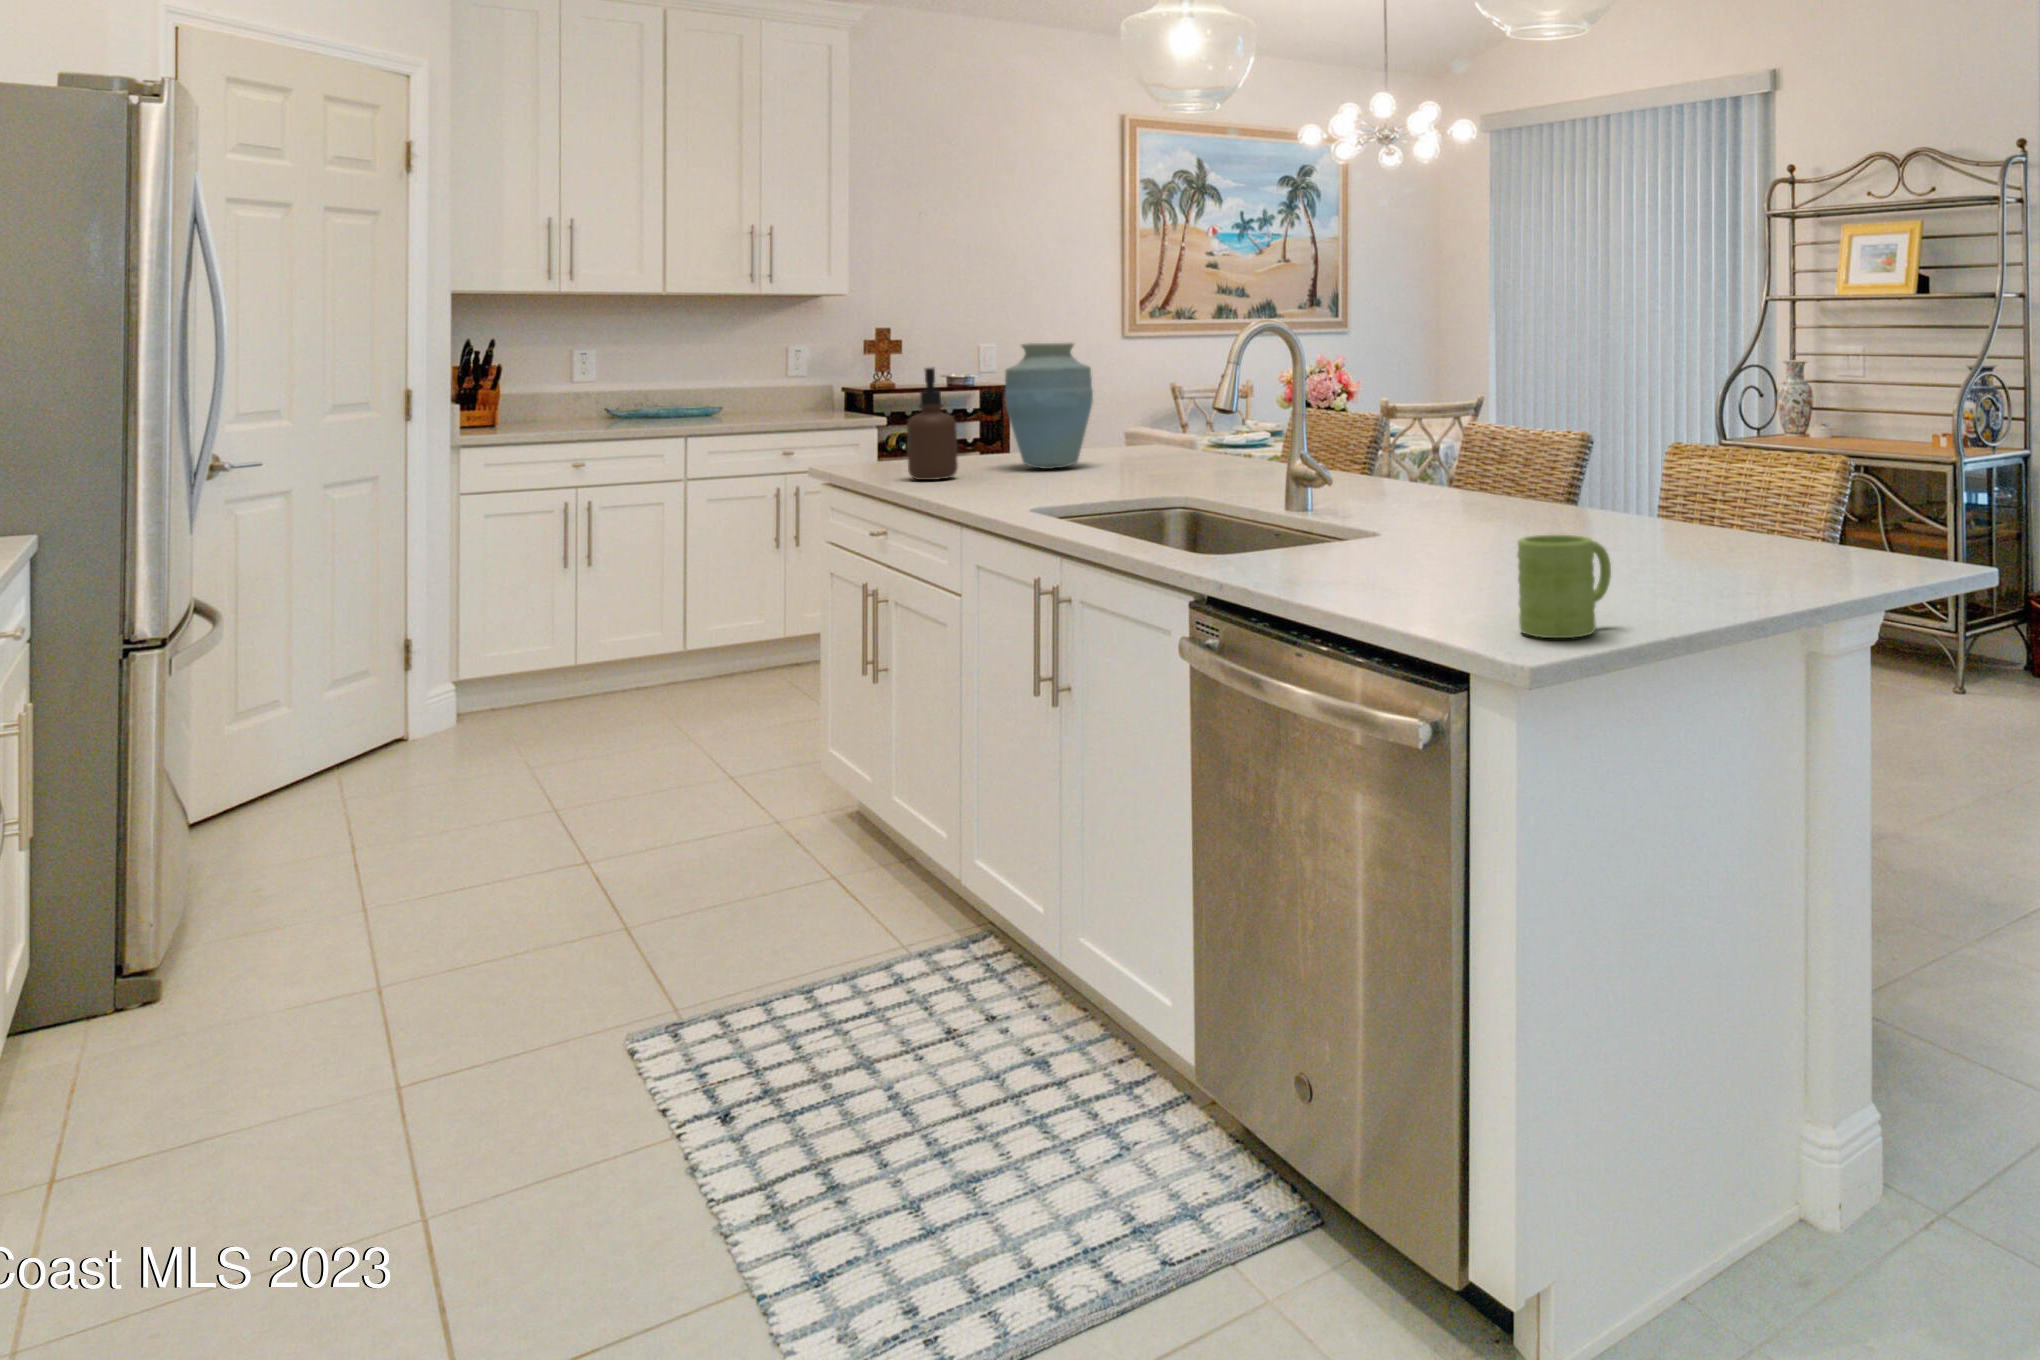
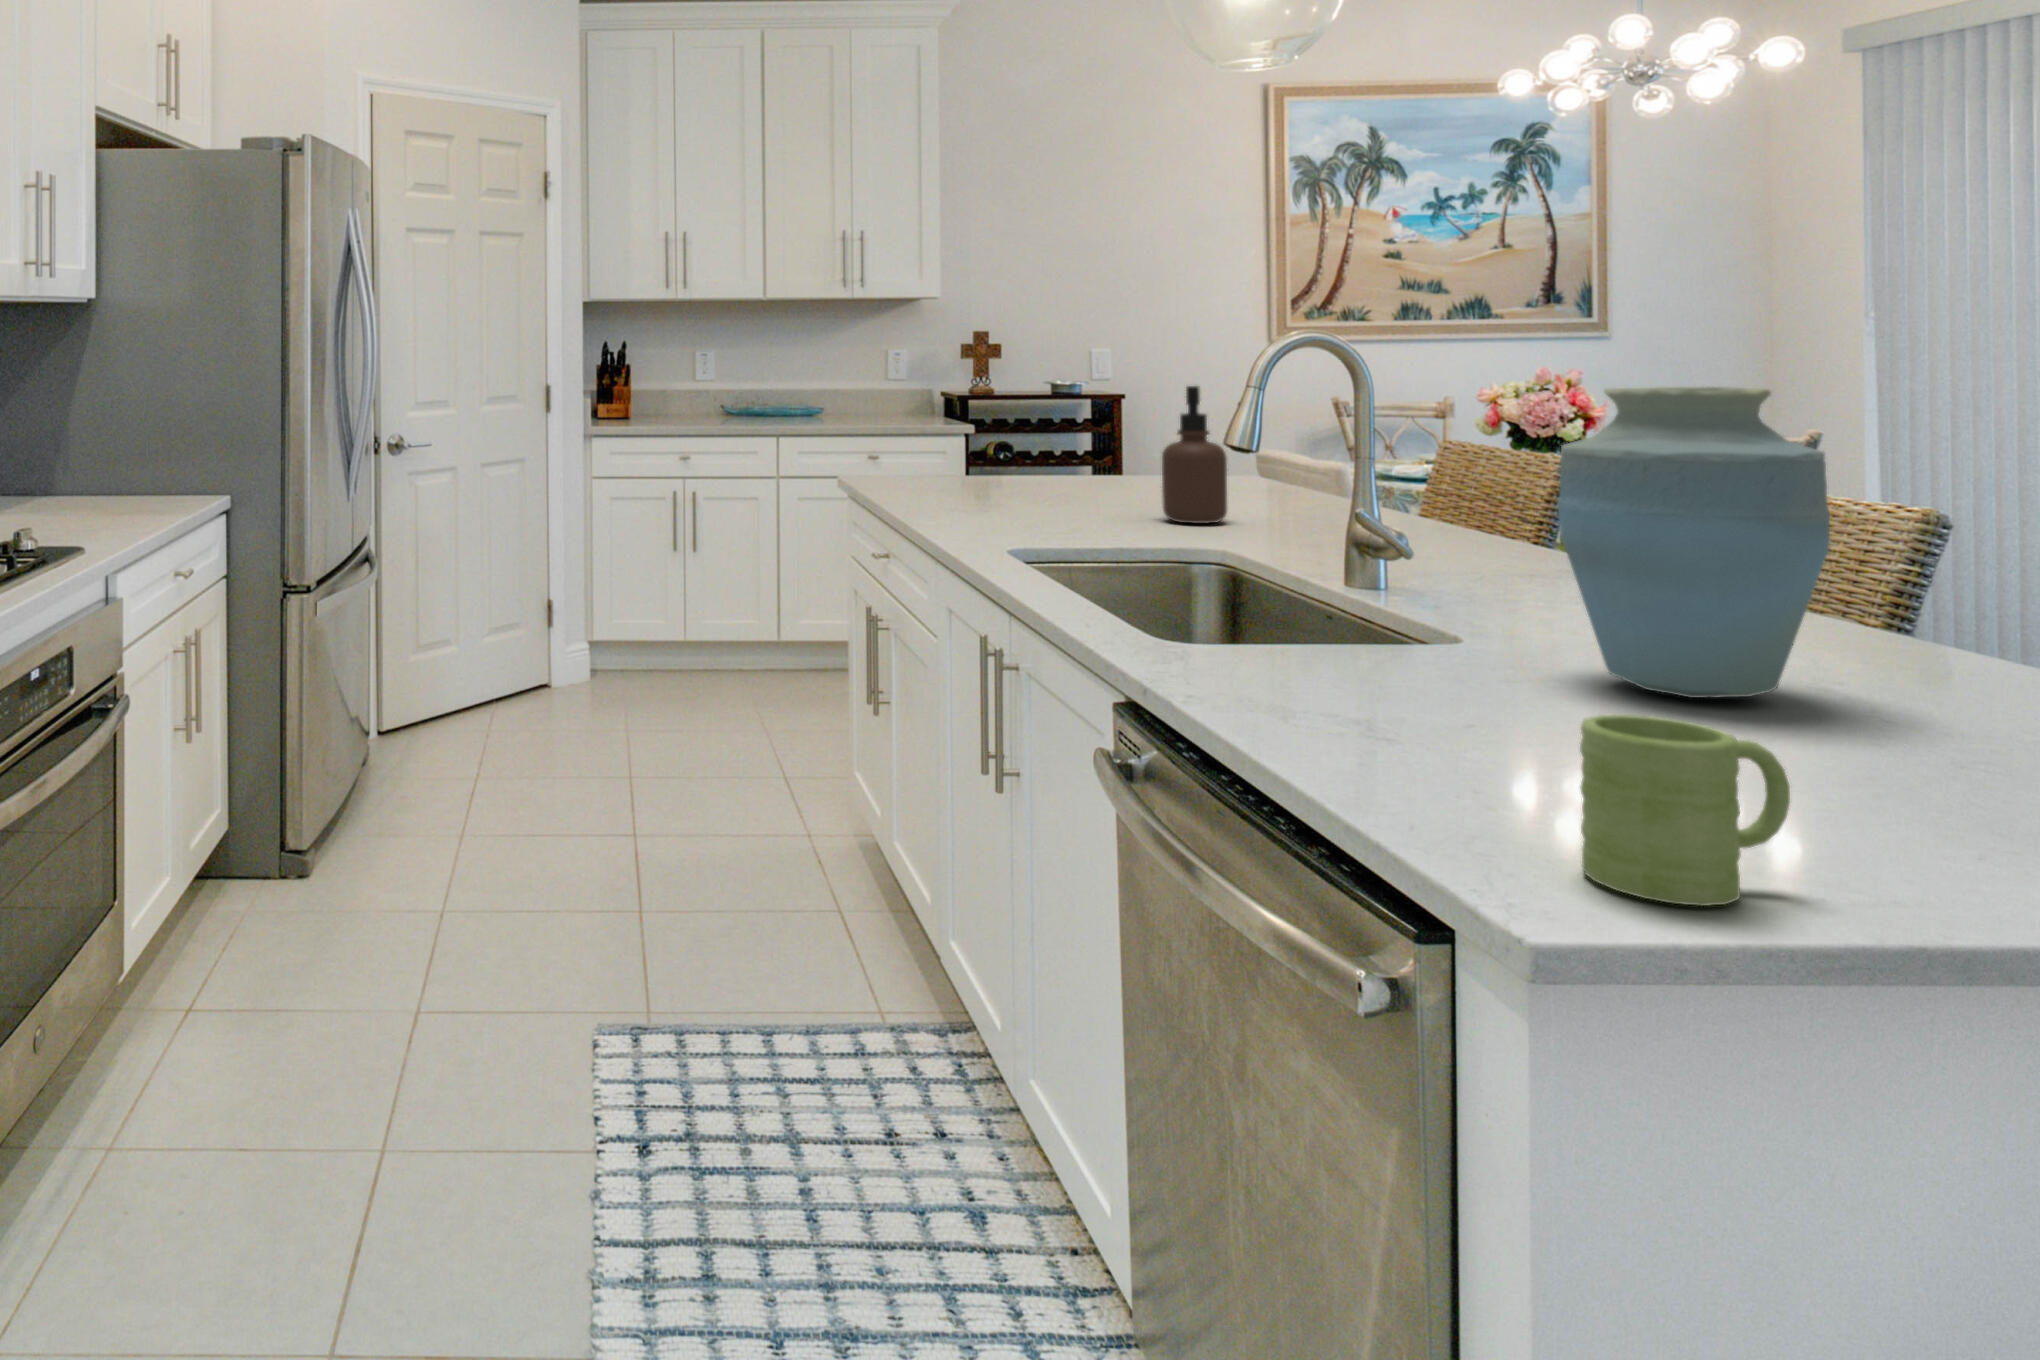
vase: present [1005,343,1093,469] -> present [1558,387,1830,698]
soap dispenser: present [907,368,958,480] -> present [1162,386,1227,524]

